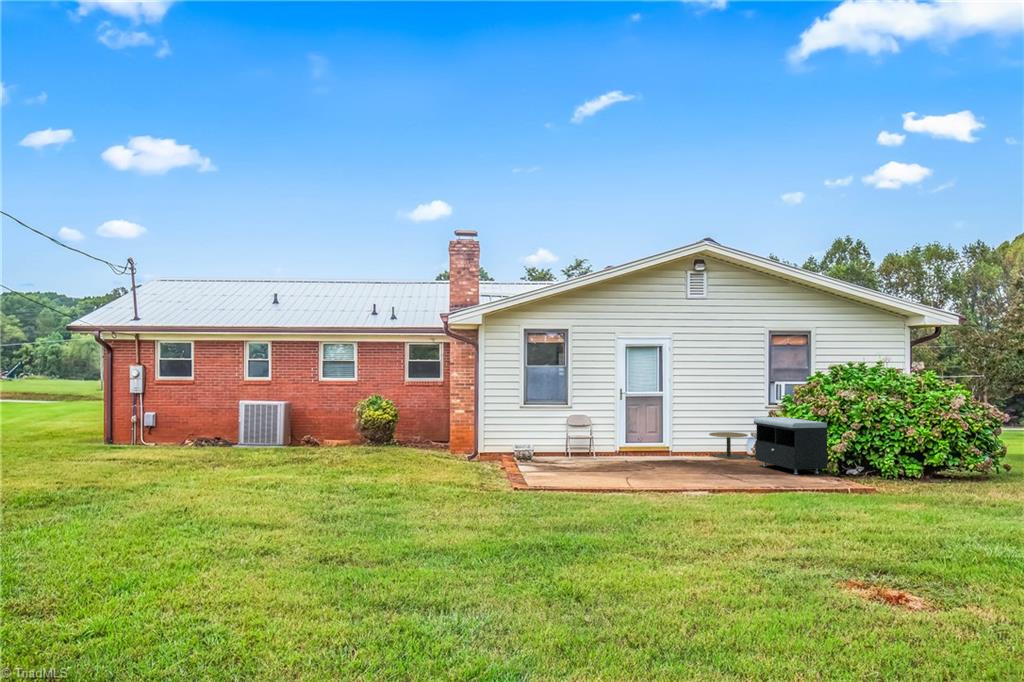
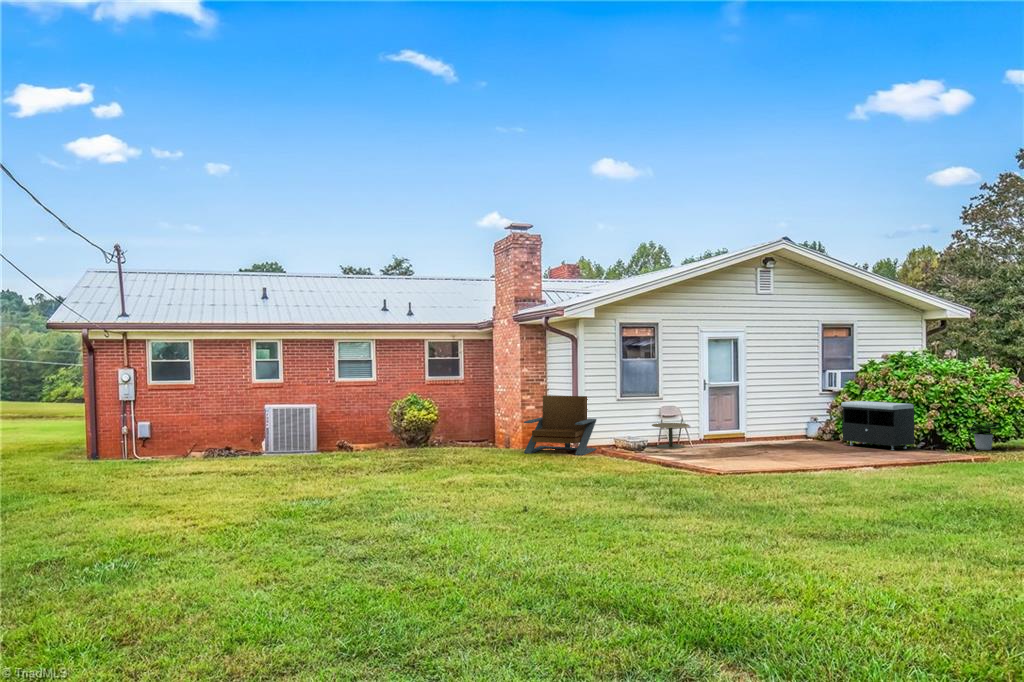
lounge chair: none [413,400,490,461] -> present [524,396,596,456]
side table: present [709,432,748,458] -> present [652,423,689,448]
potted plant: none [890,447,932,481] -> present [969,423,999,450]

